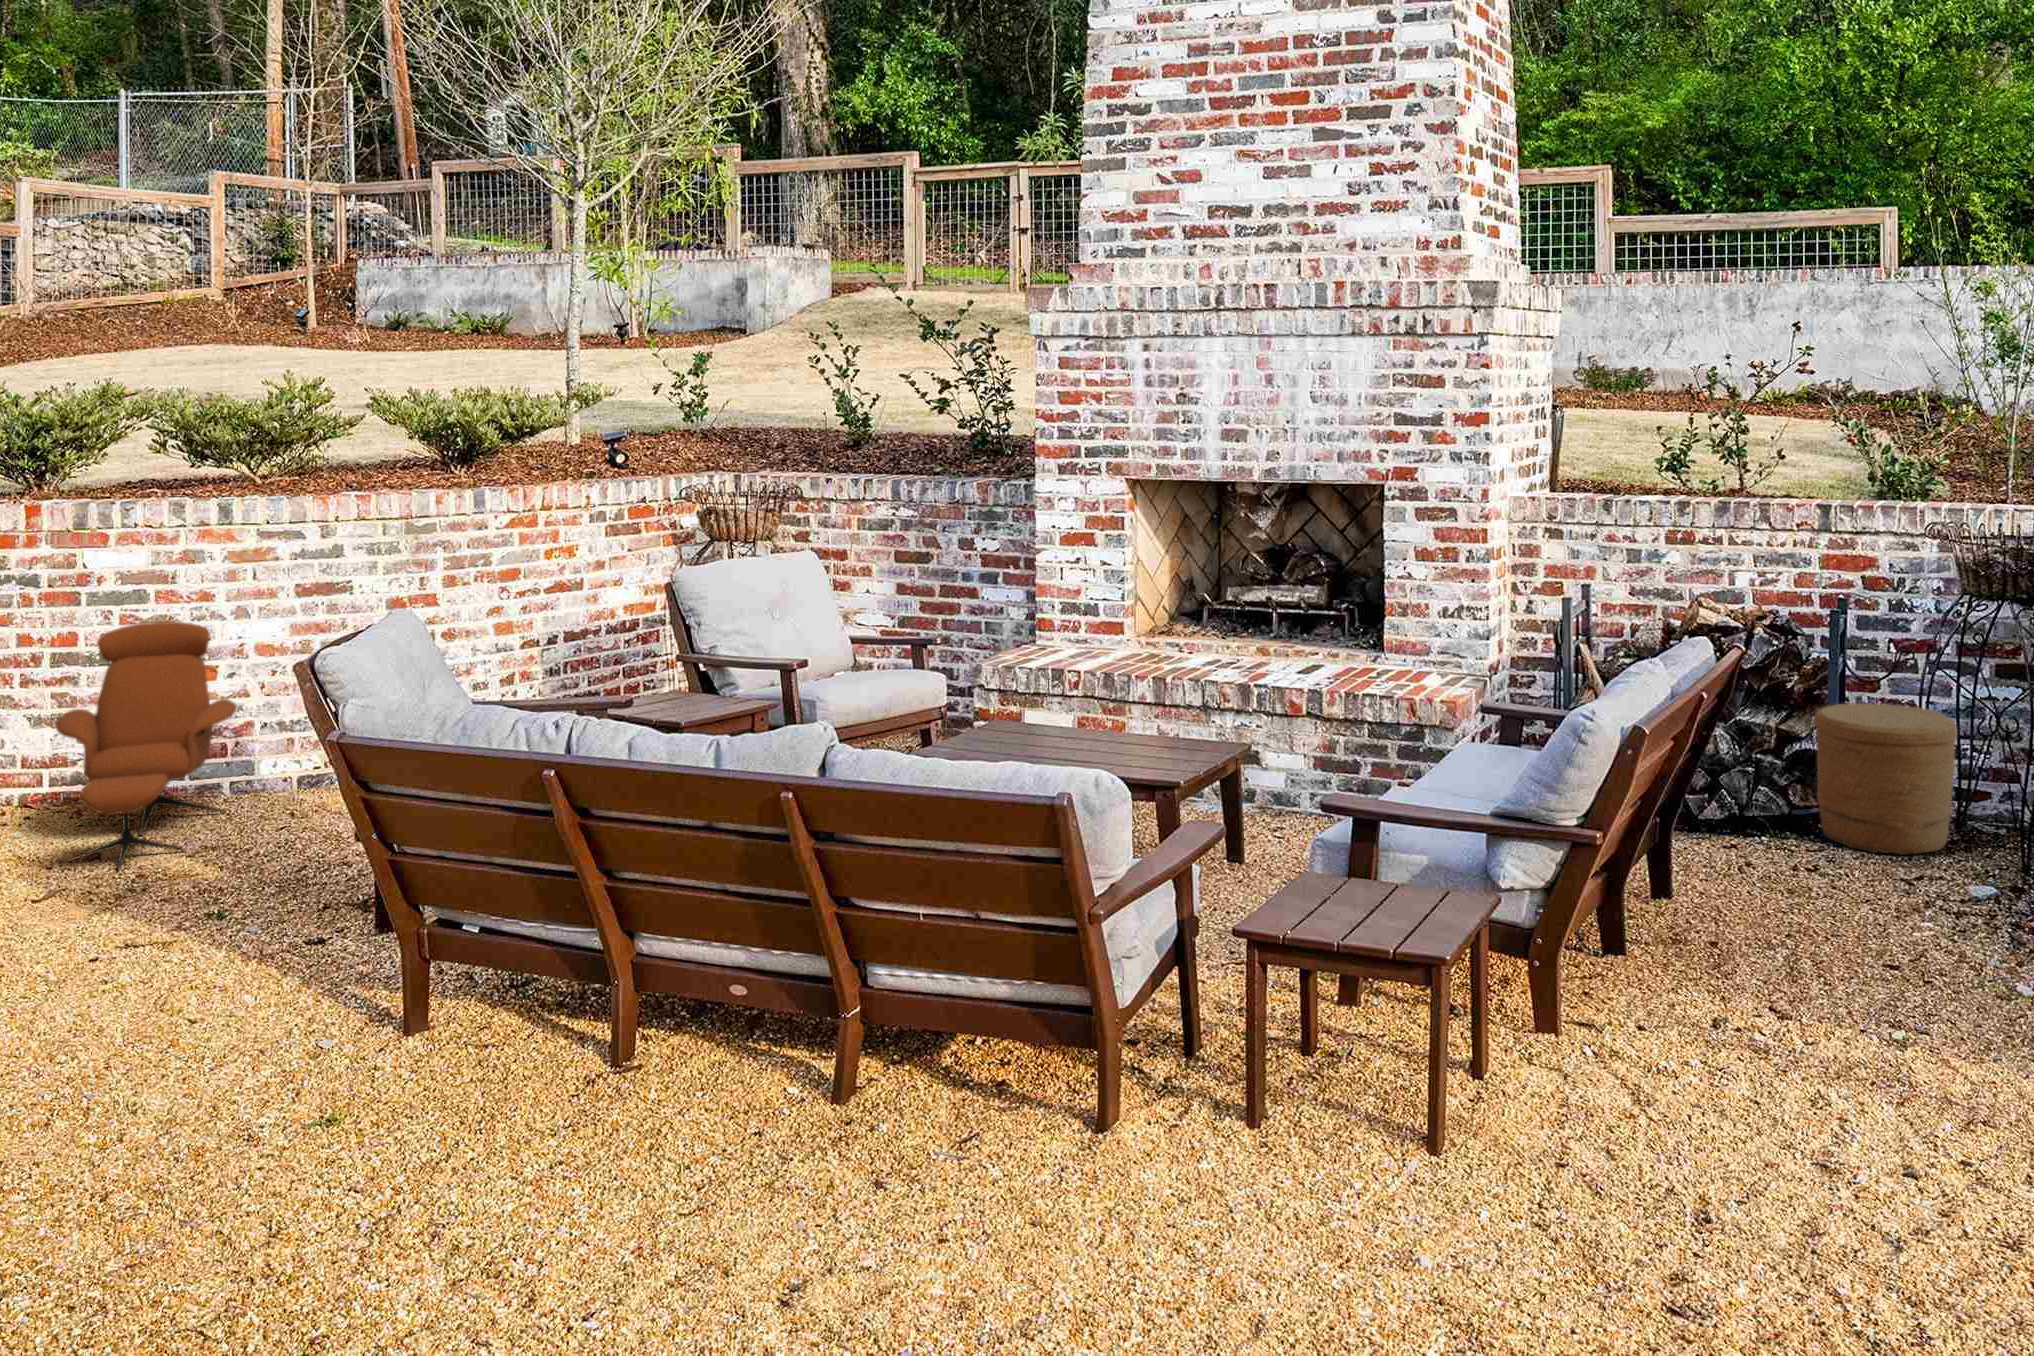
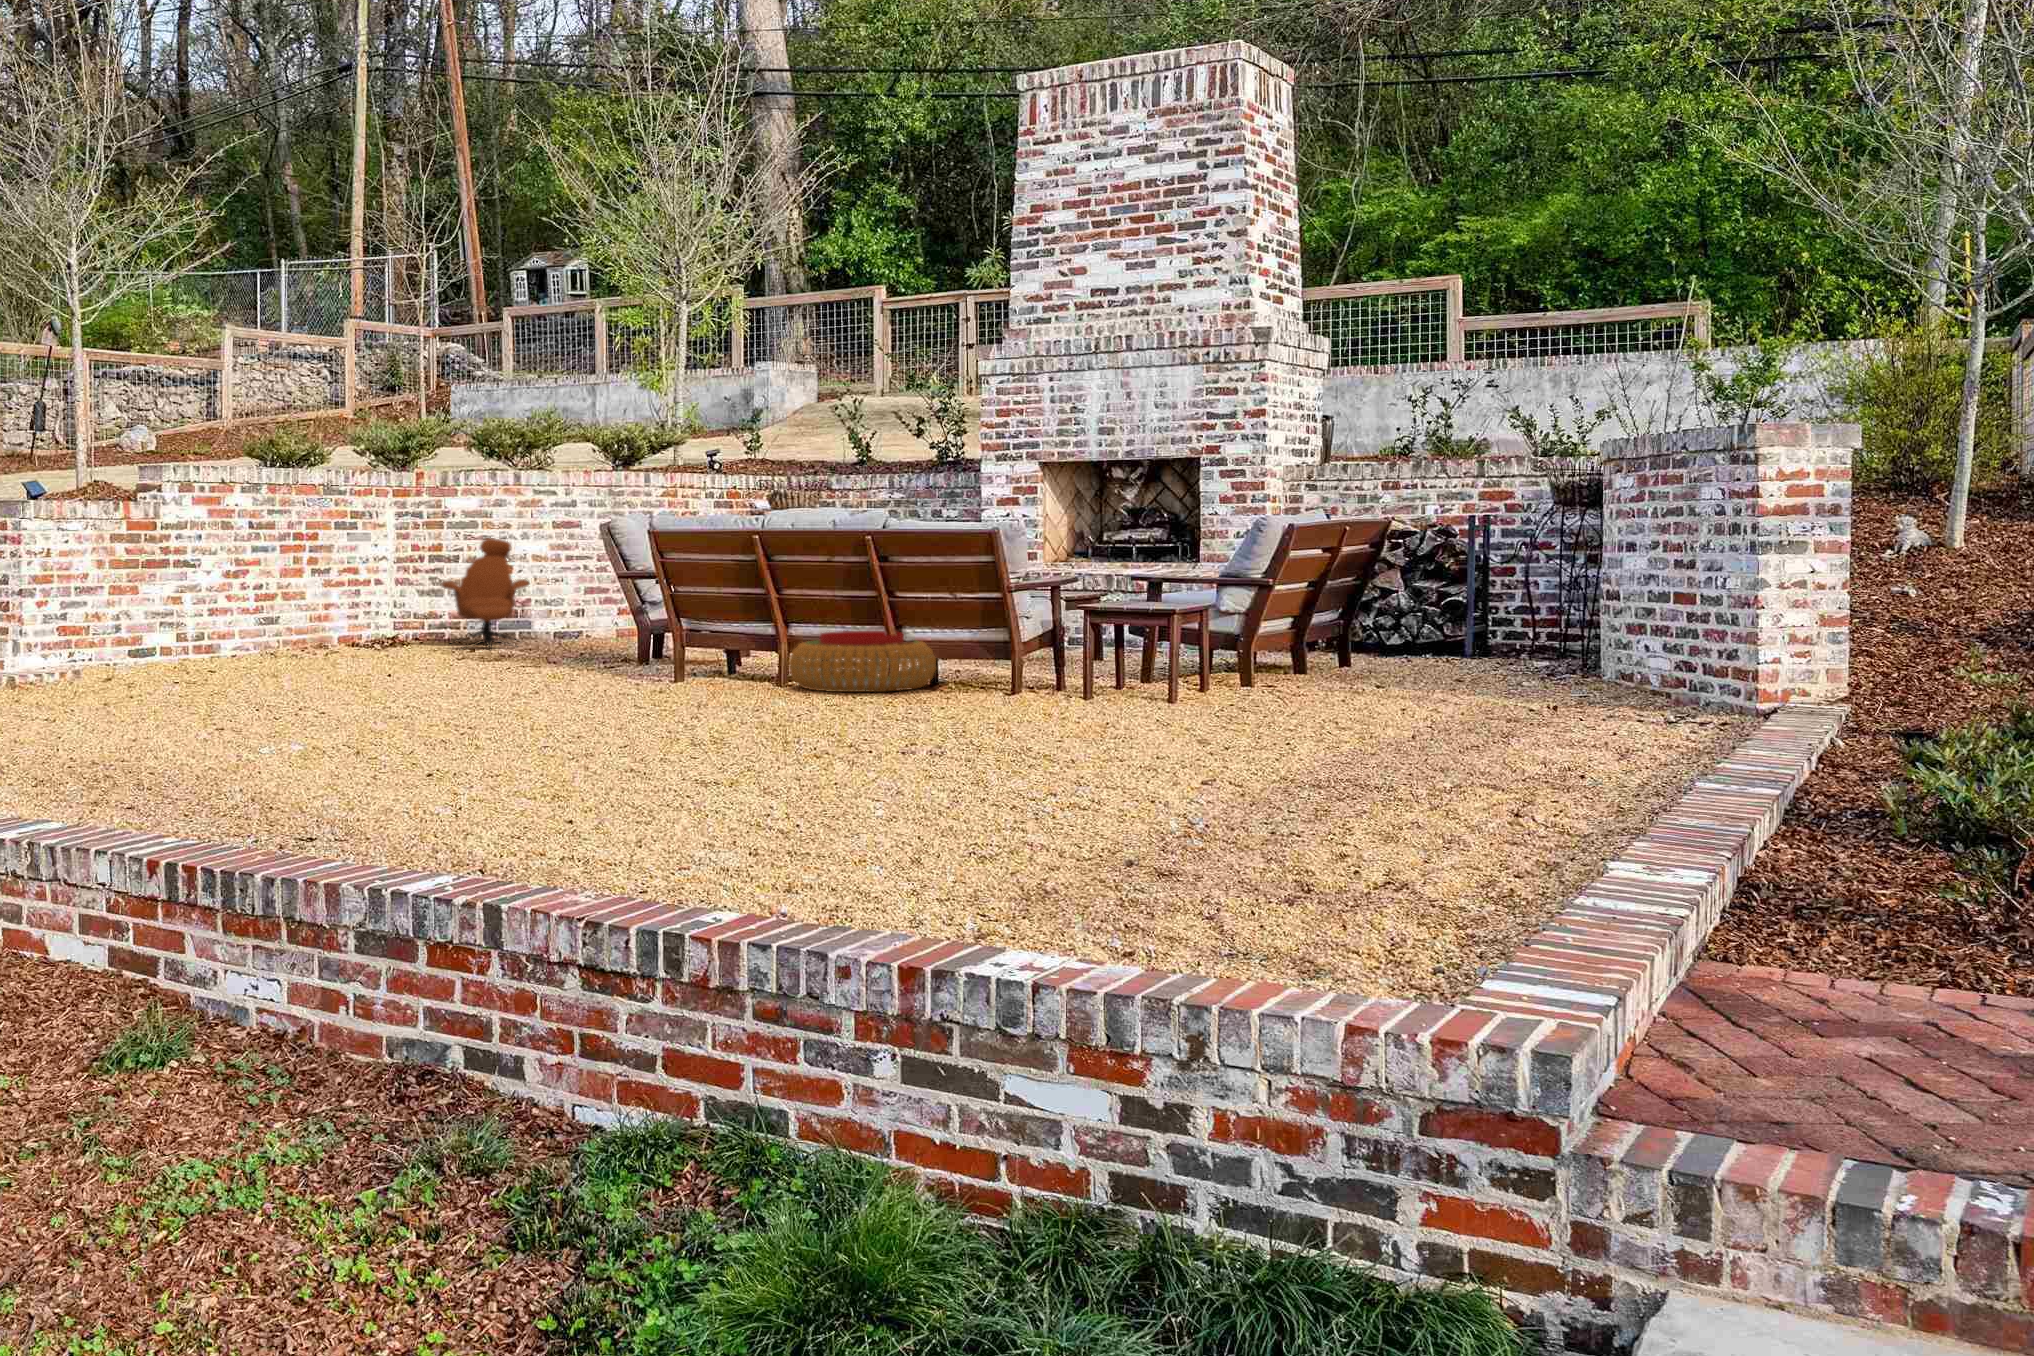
woven basket: present [1814,703,1957,855] -> none [1459,575,1545,655]
pouf: none [567,1044,925,1278] -> present [788,631,936,692]

